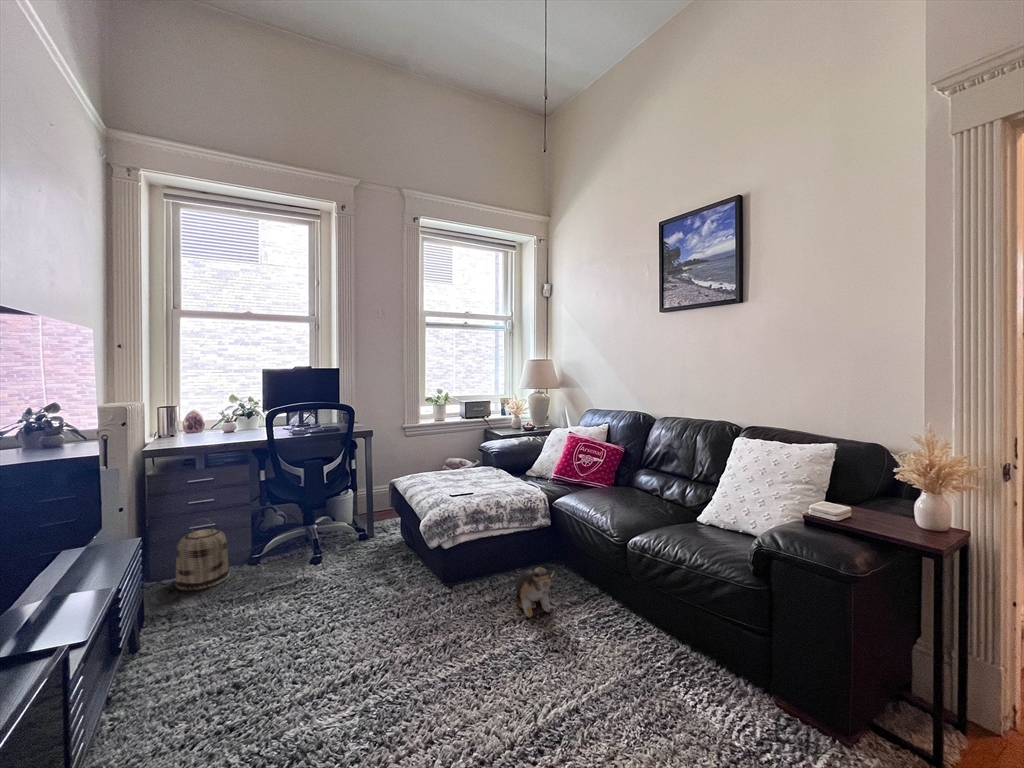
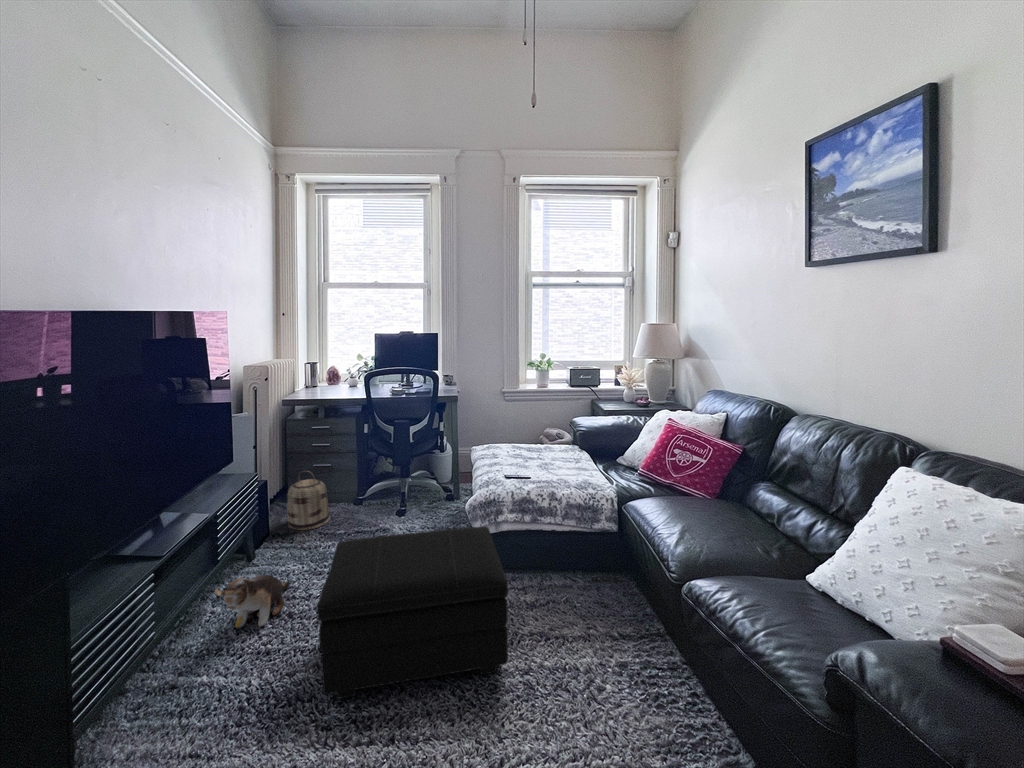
footstool: none [313,534,505,715] -> present [317,527,508,699]
plush toy: present [515,567,554,617] -> present [215,575,290,628]

